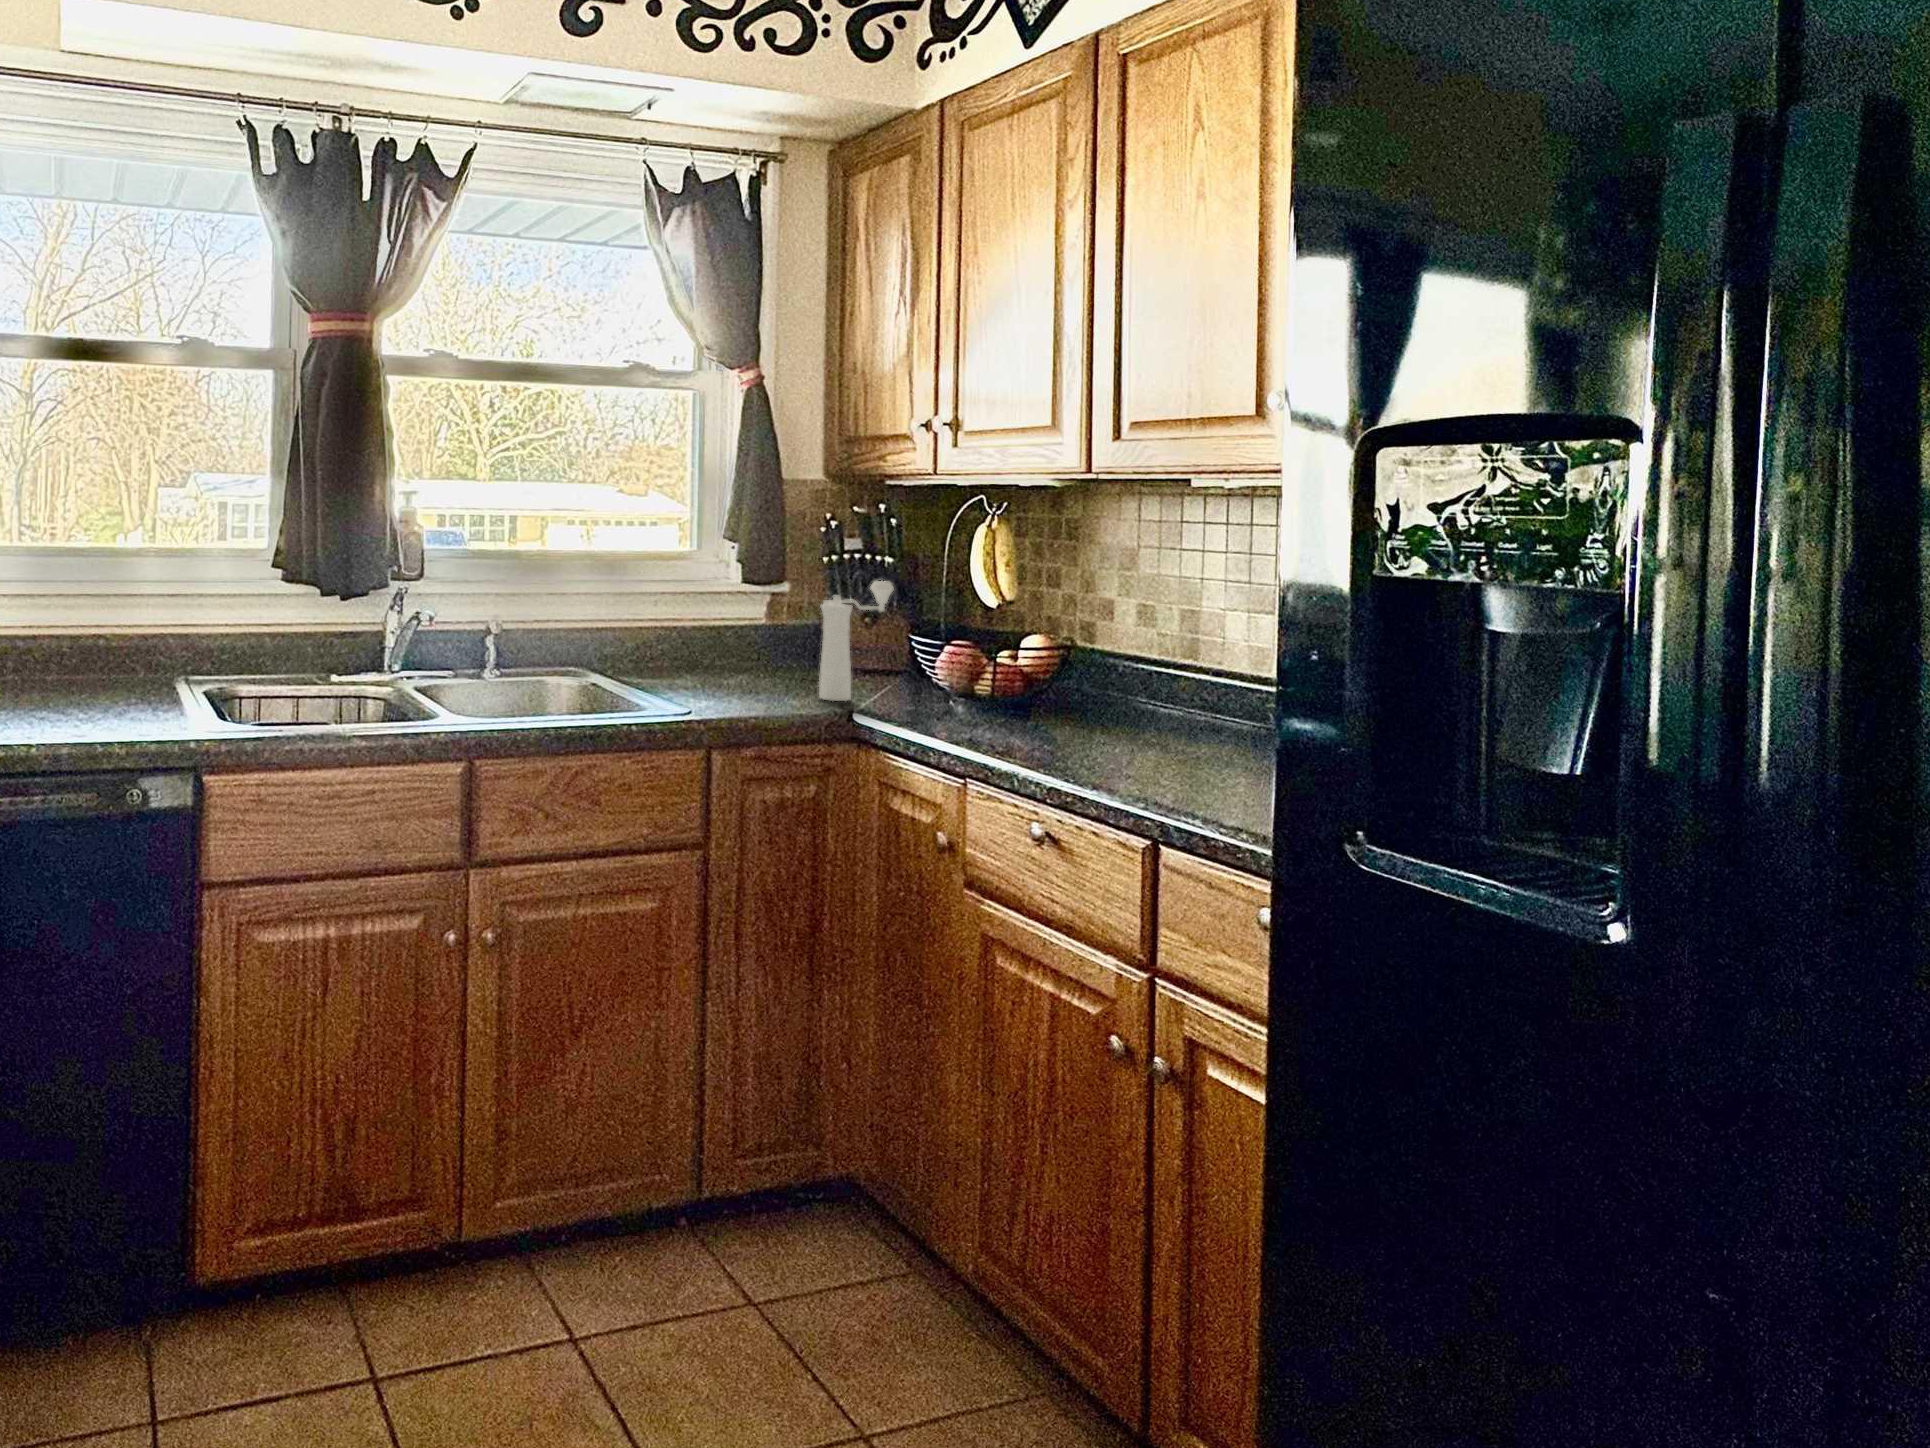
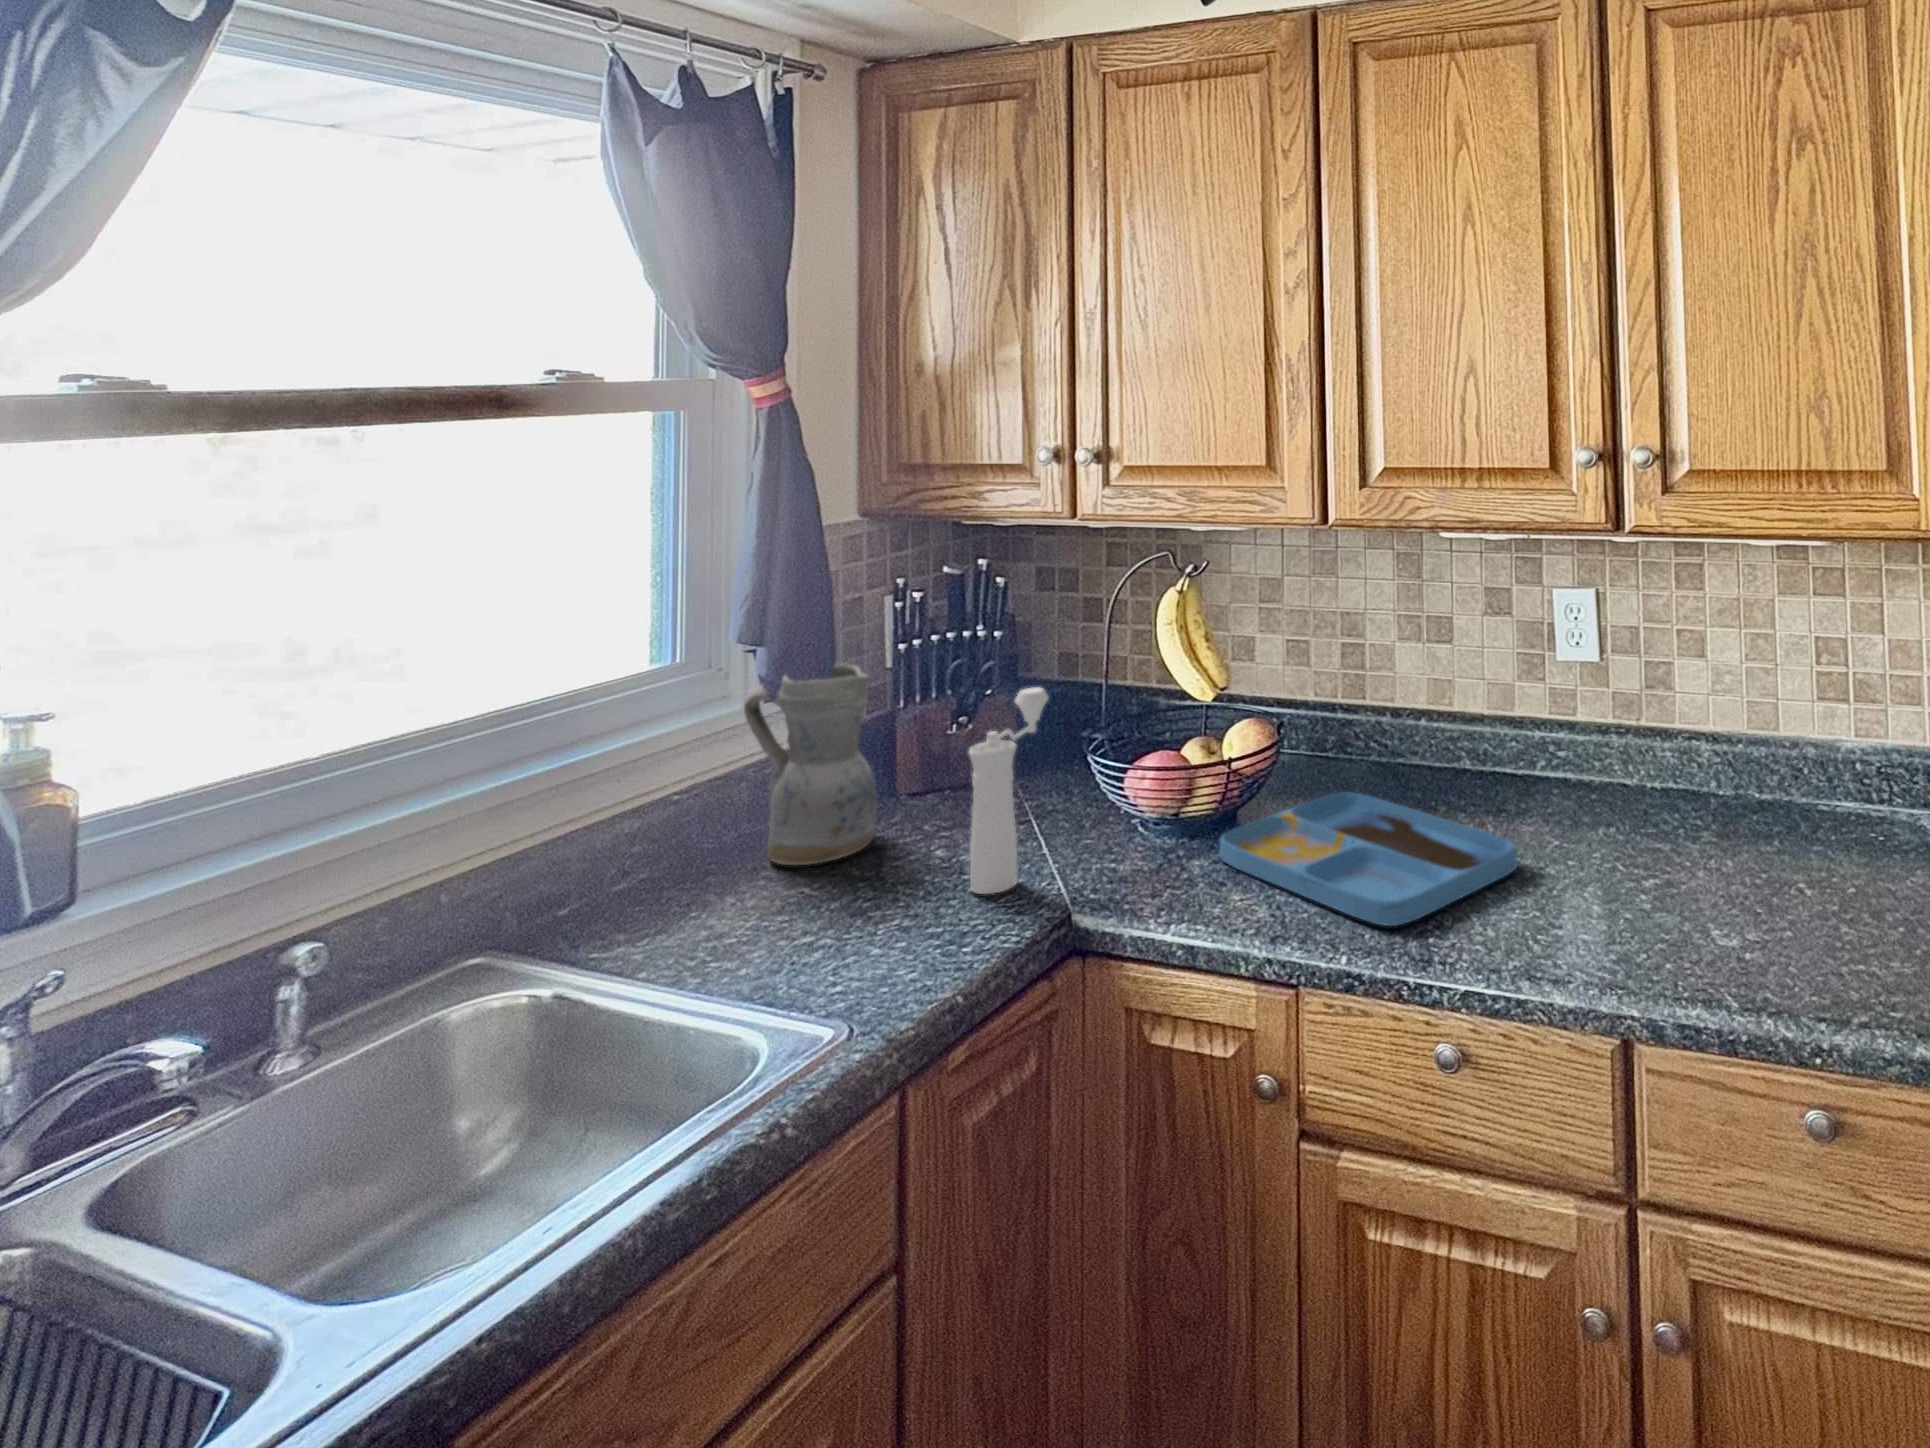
ceramic pitcher: none [729,556,804,677] -> present [744,664,877,865]
tray: none [987,702,1203,761] -> present [1219,792,1517,926]

